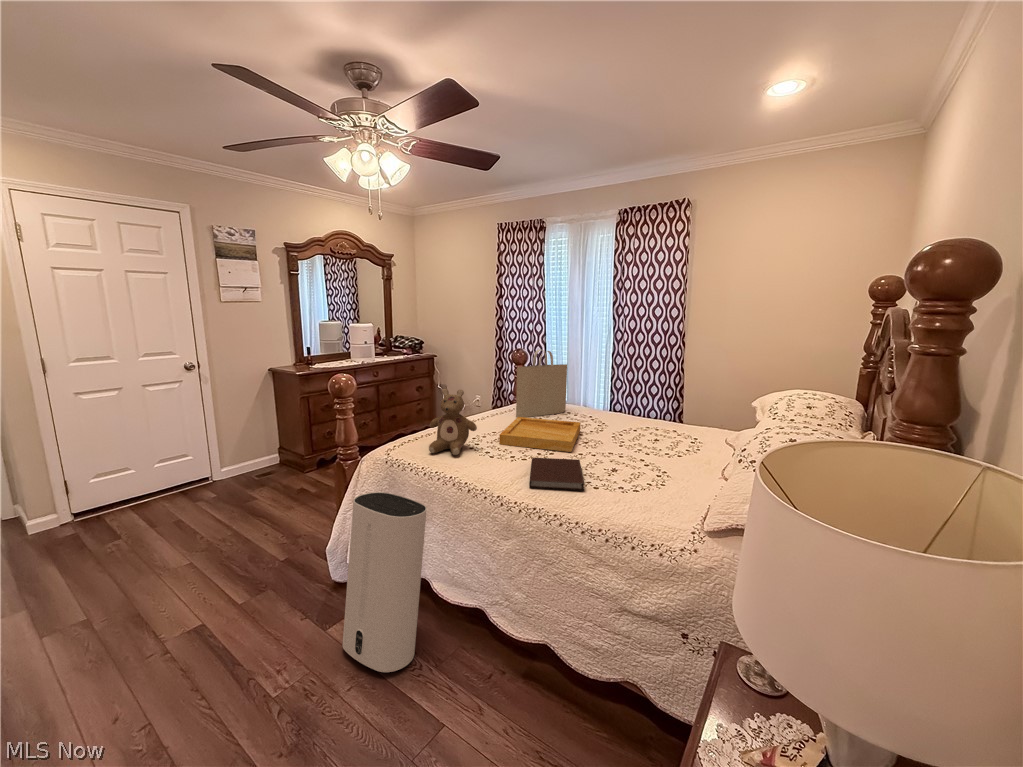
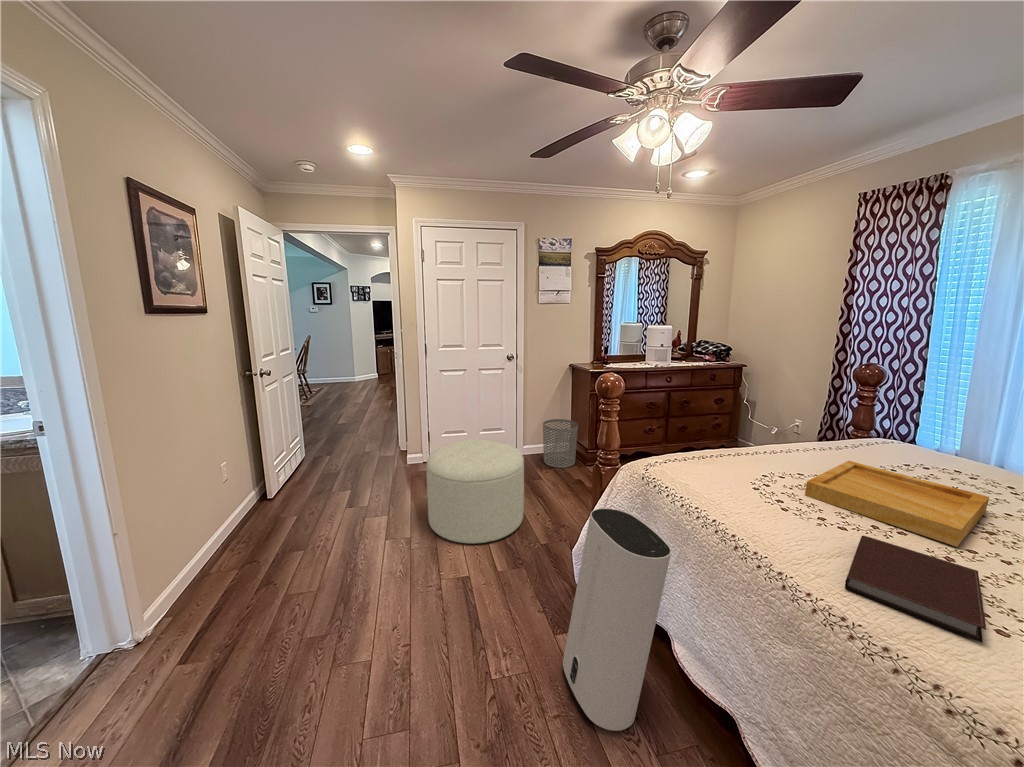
tote bag: present [516,349,567,417] -> none [847,365,970,469]
stuffed bear: present [429,389,477,455] -> none [693,404,768,494]
waste bin: none [244,432,290,487] -> present [543,419,578,468]
ottoman: none [89,471,249,607] -> present [426,439,524,543]

